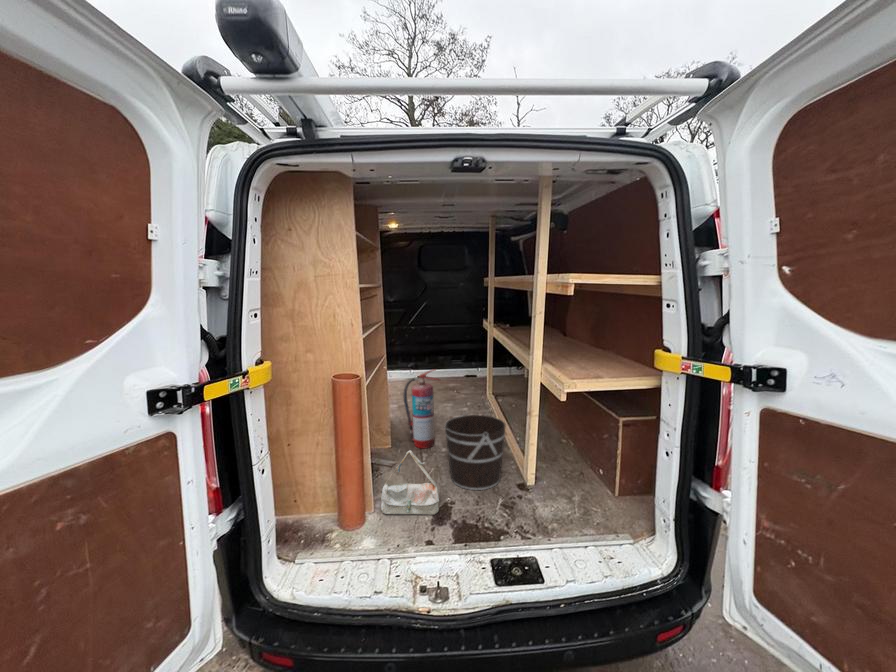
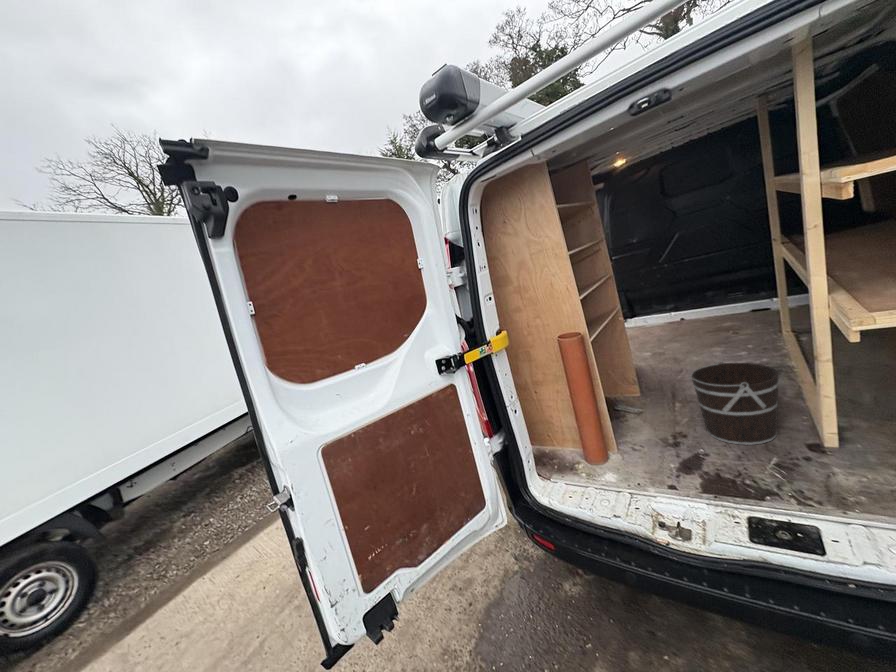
fire extinguisher: present [404,369,440,448] -> none [644,316,687,398]
bag: present [381,450,439,515] -> none [622,400,687,463]

